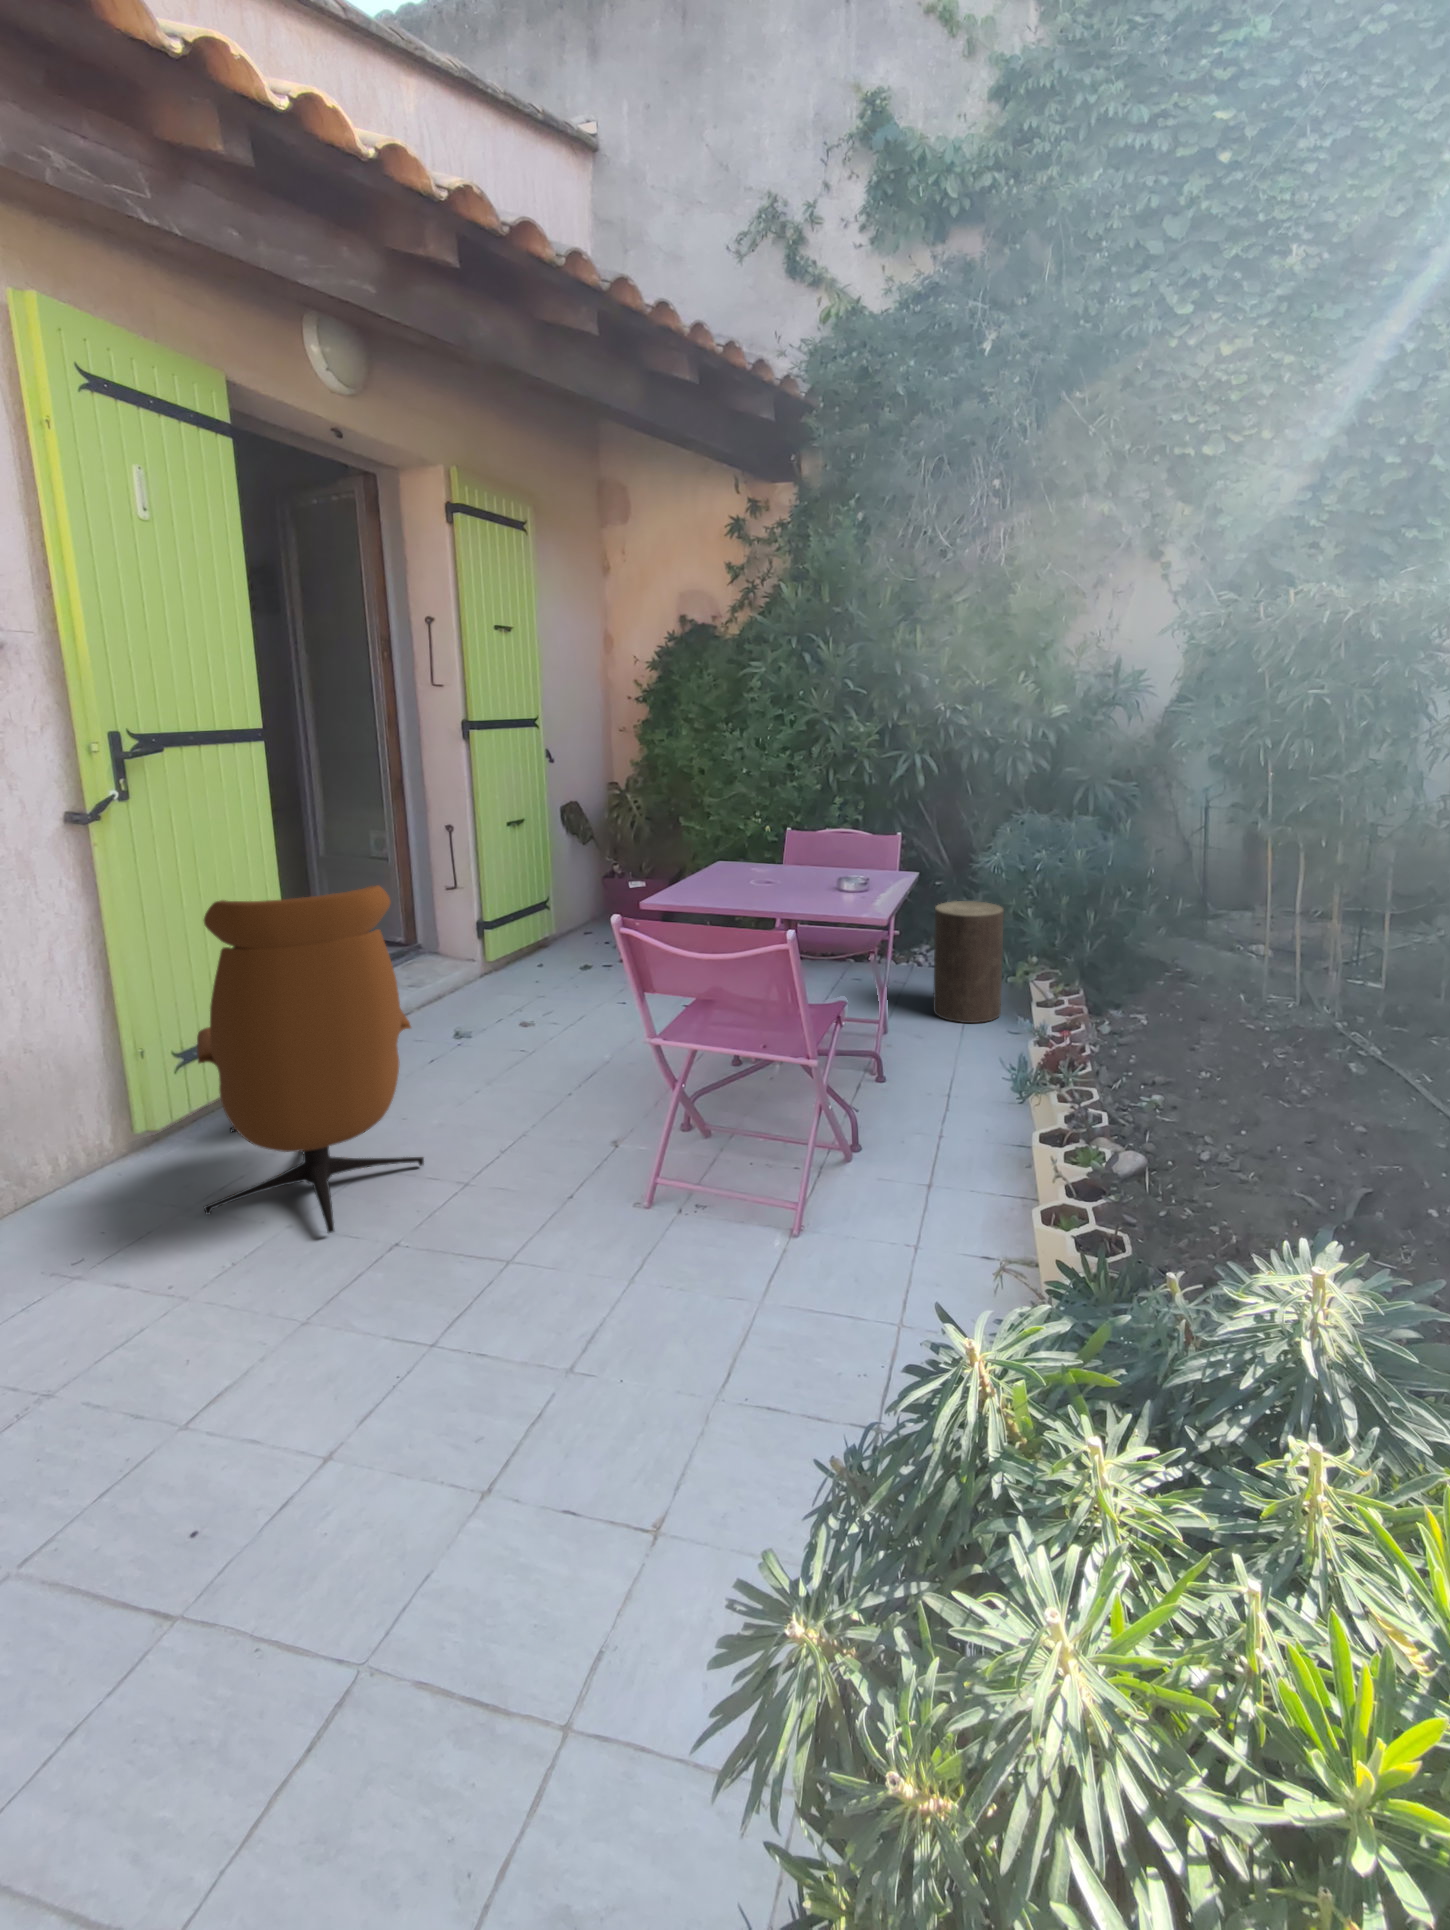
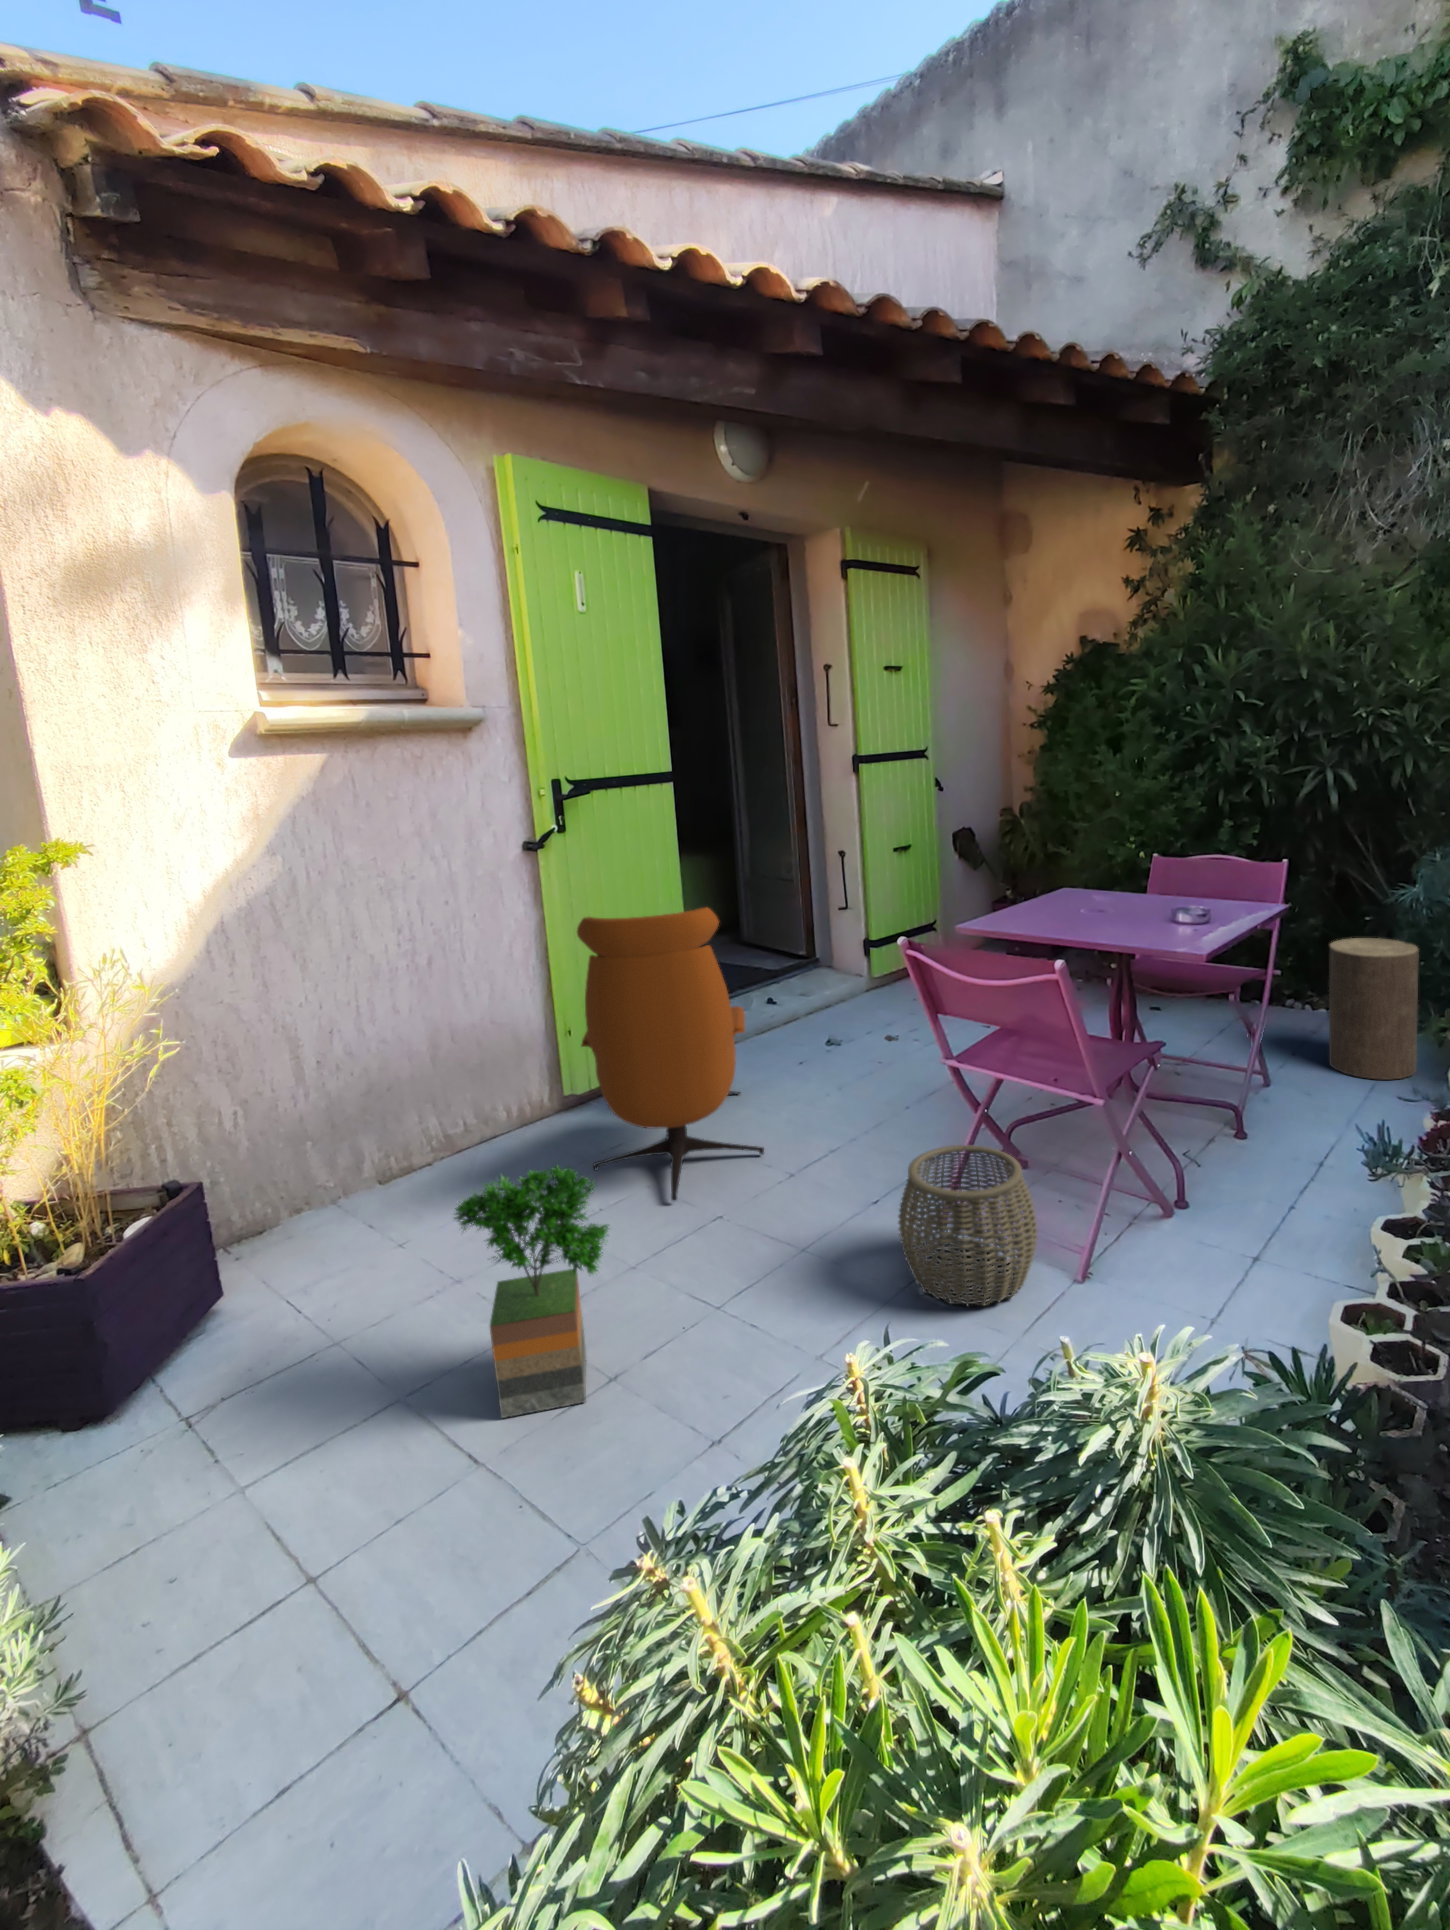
woven basket: none [624,1118,764,1281] -> present [898,1145,1038,1306]
potted tree: none [102,1201,333,1532] -> present [454,1165,609,1418]

